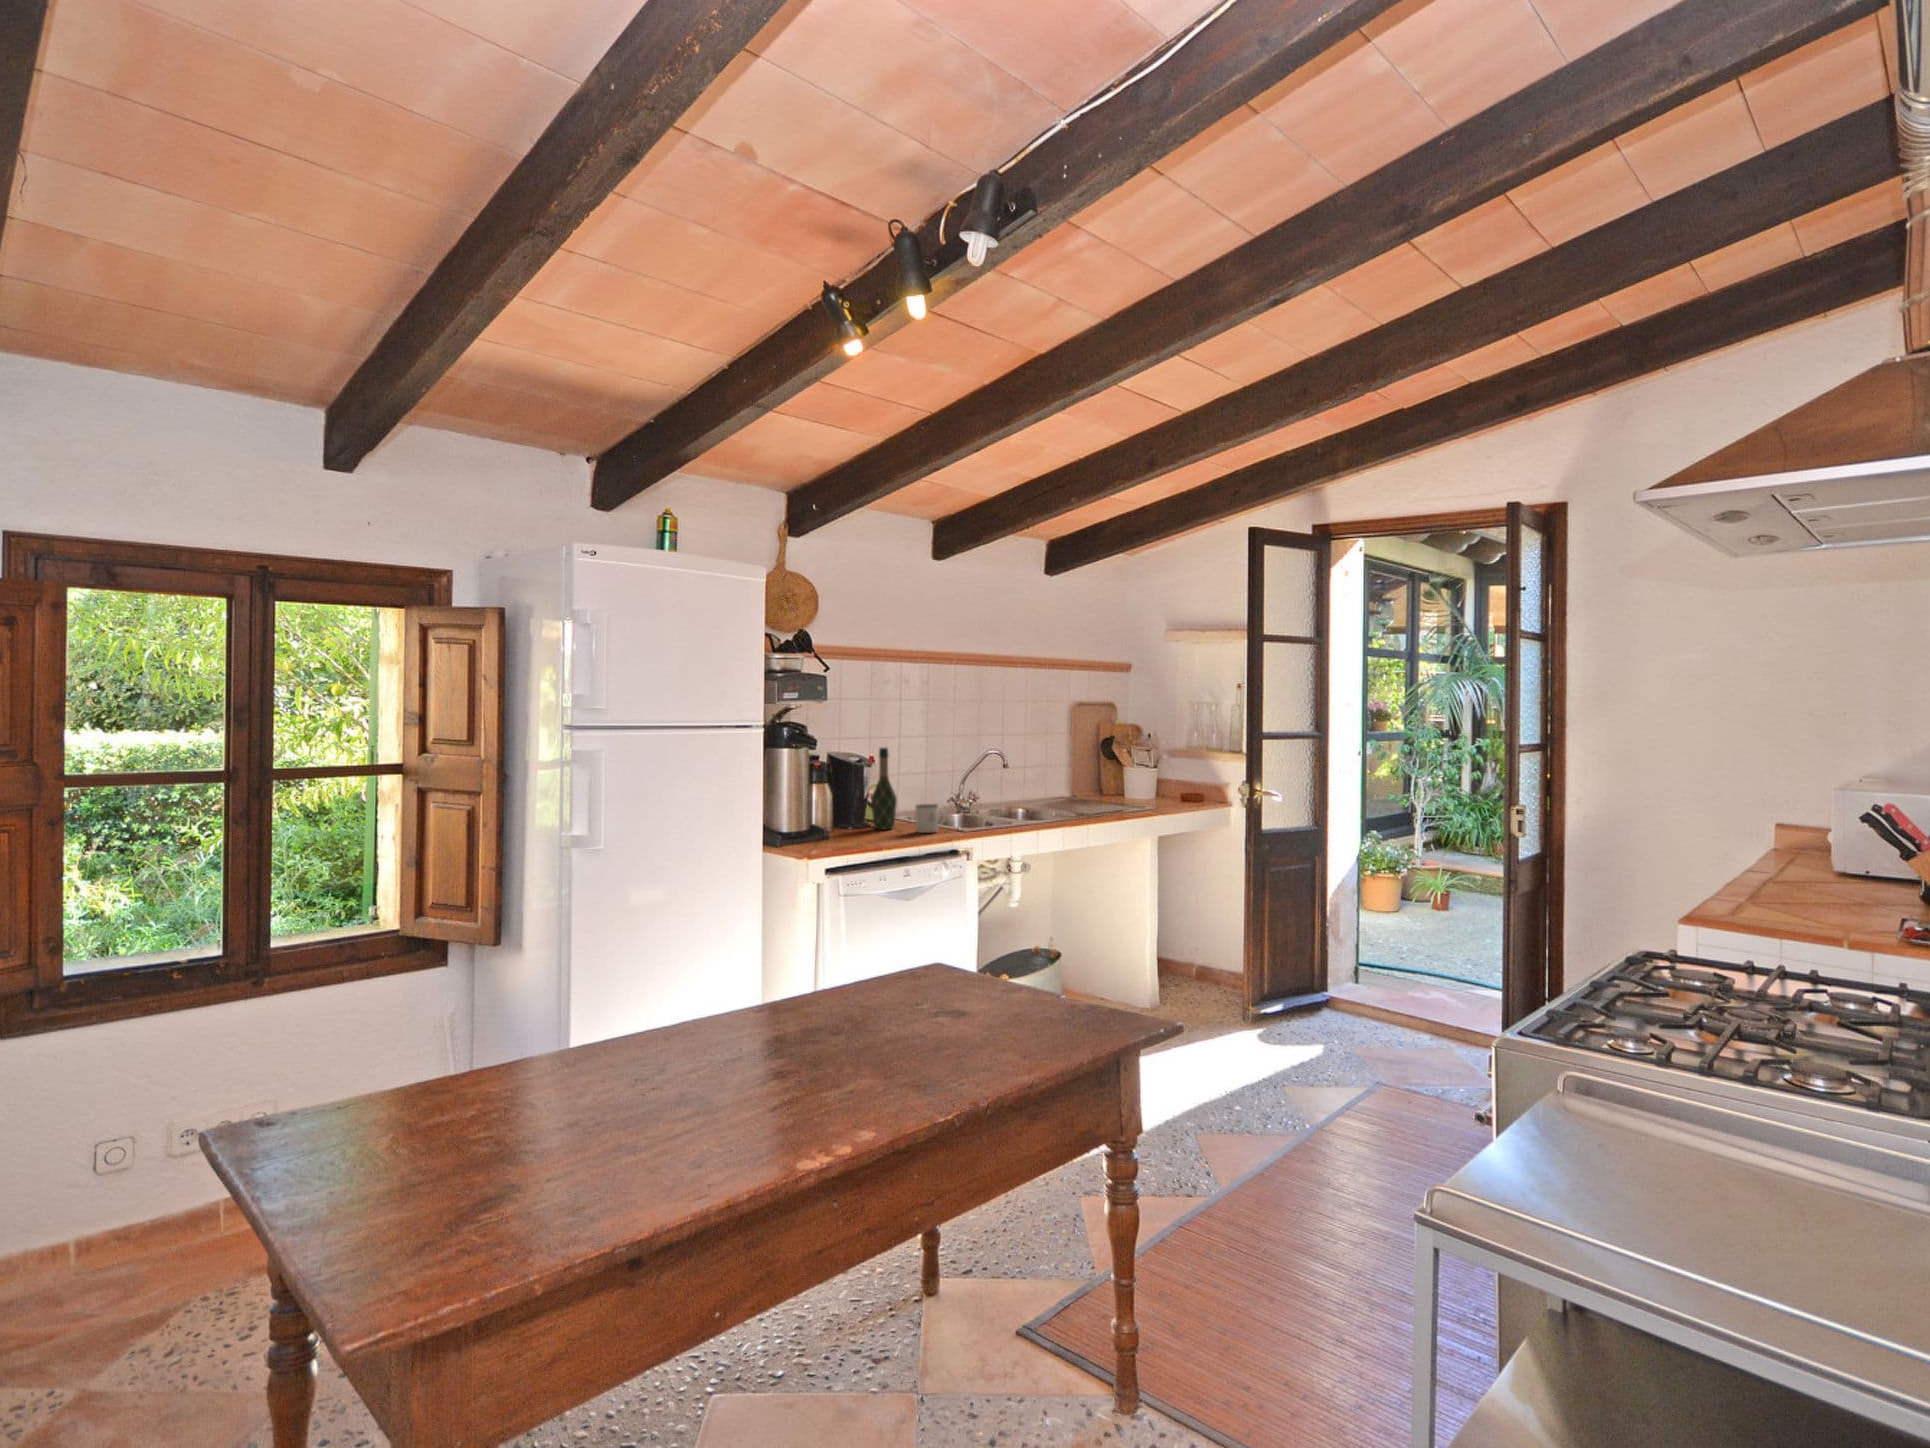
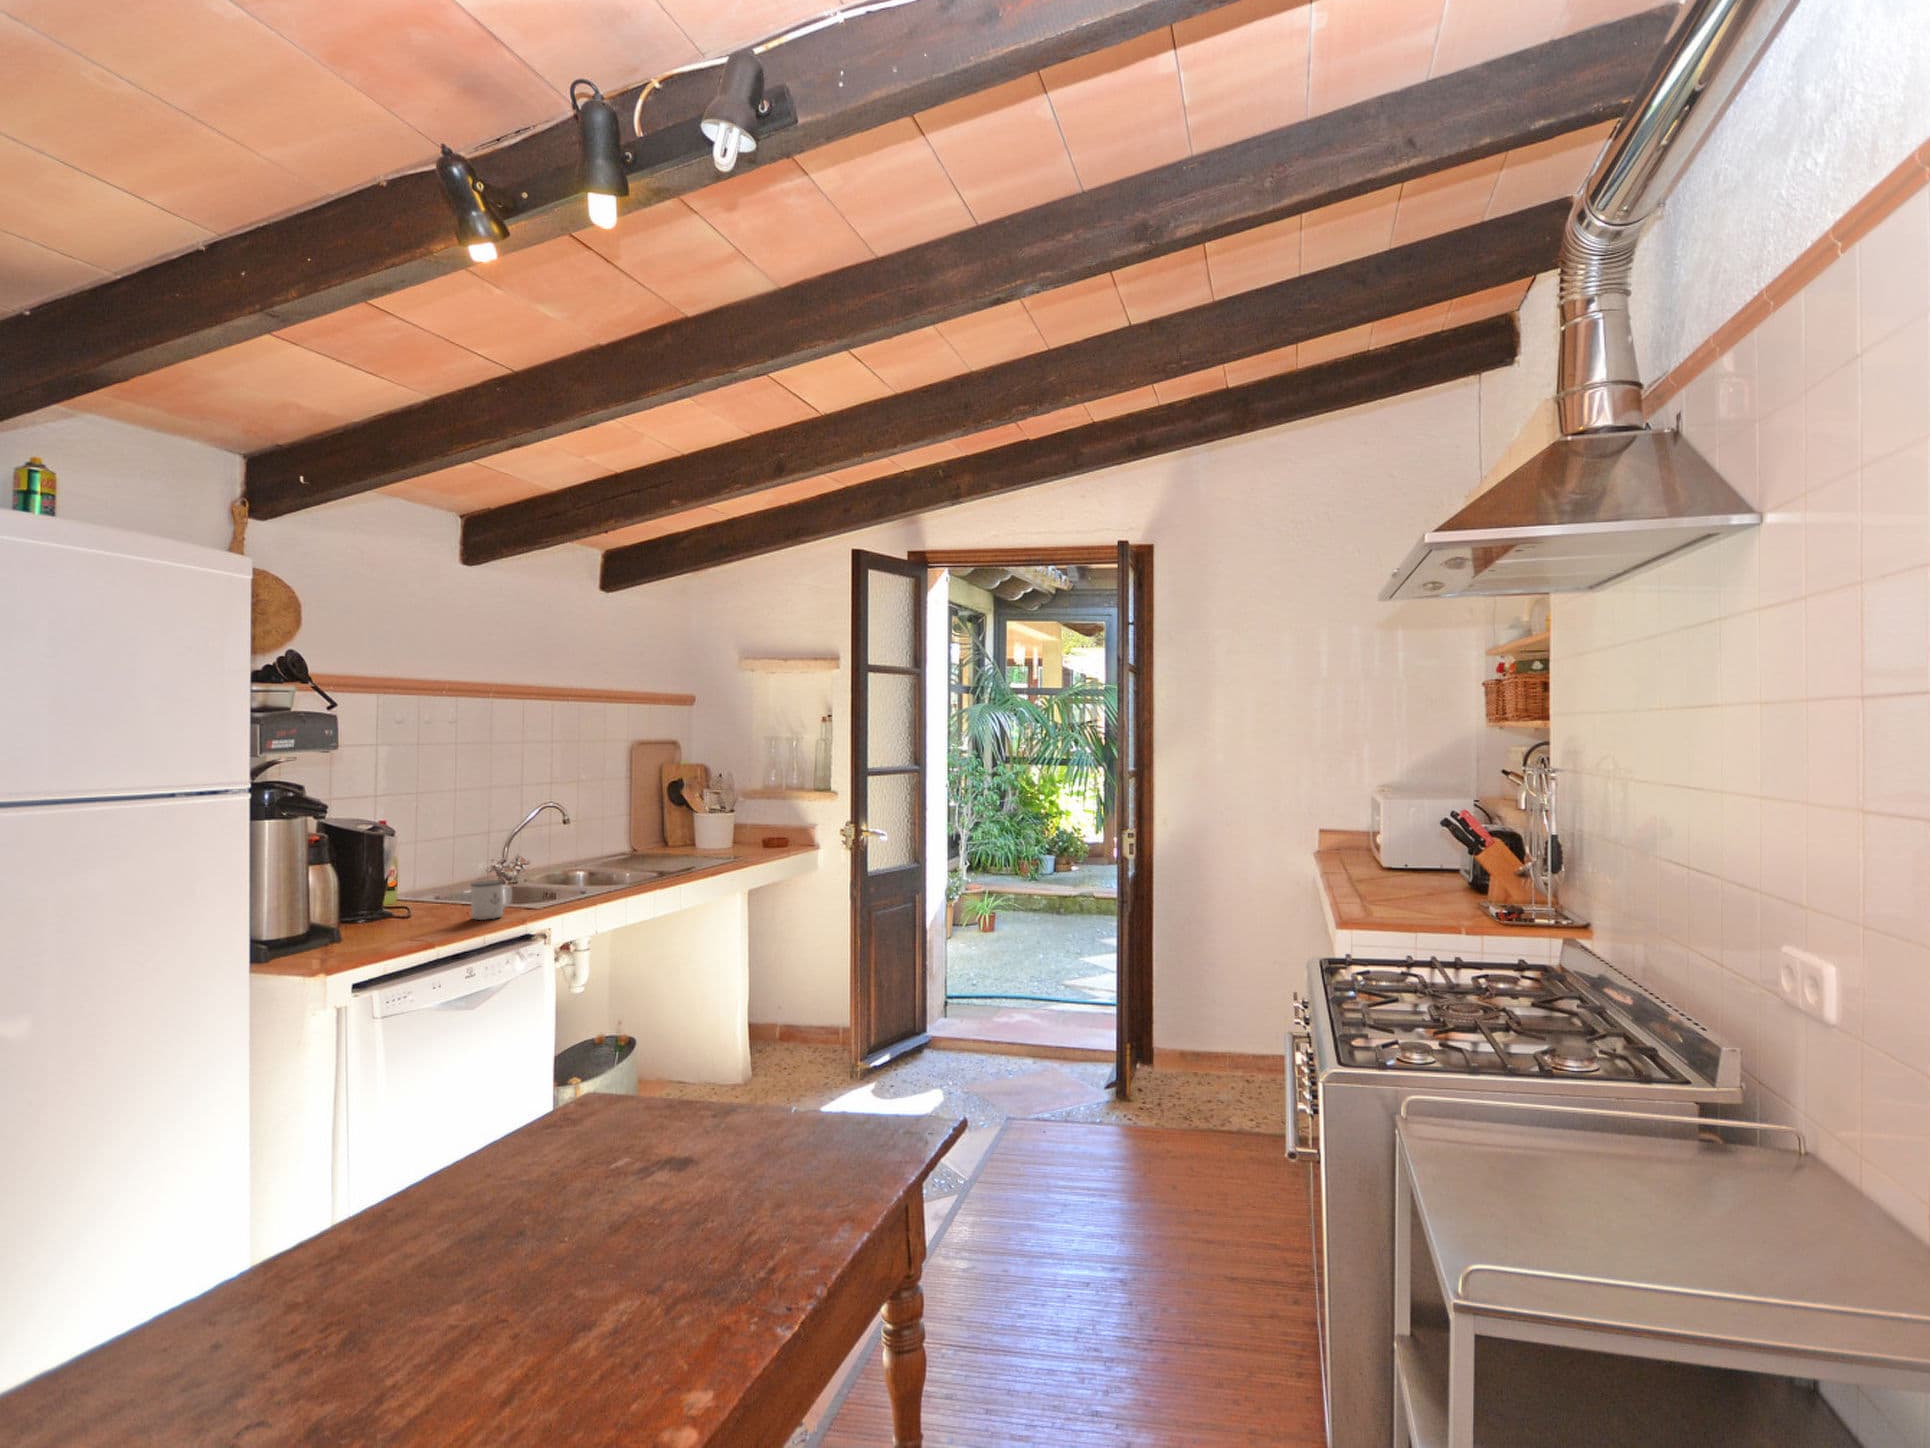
wine bottle: present [871,748,897,830] -> none [401,810,440,919]

